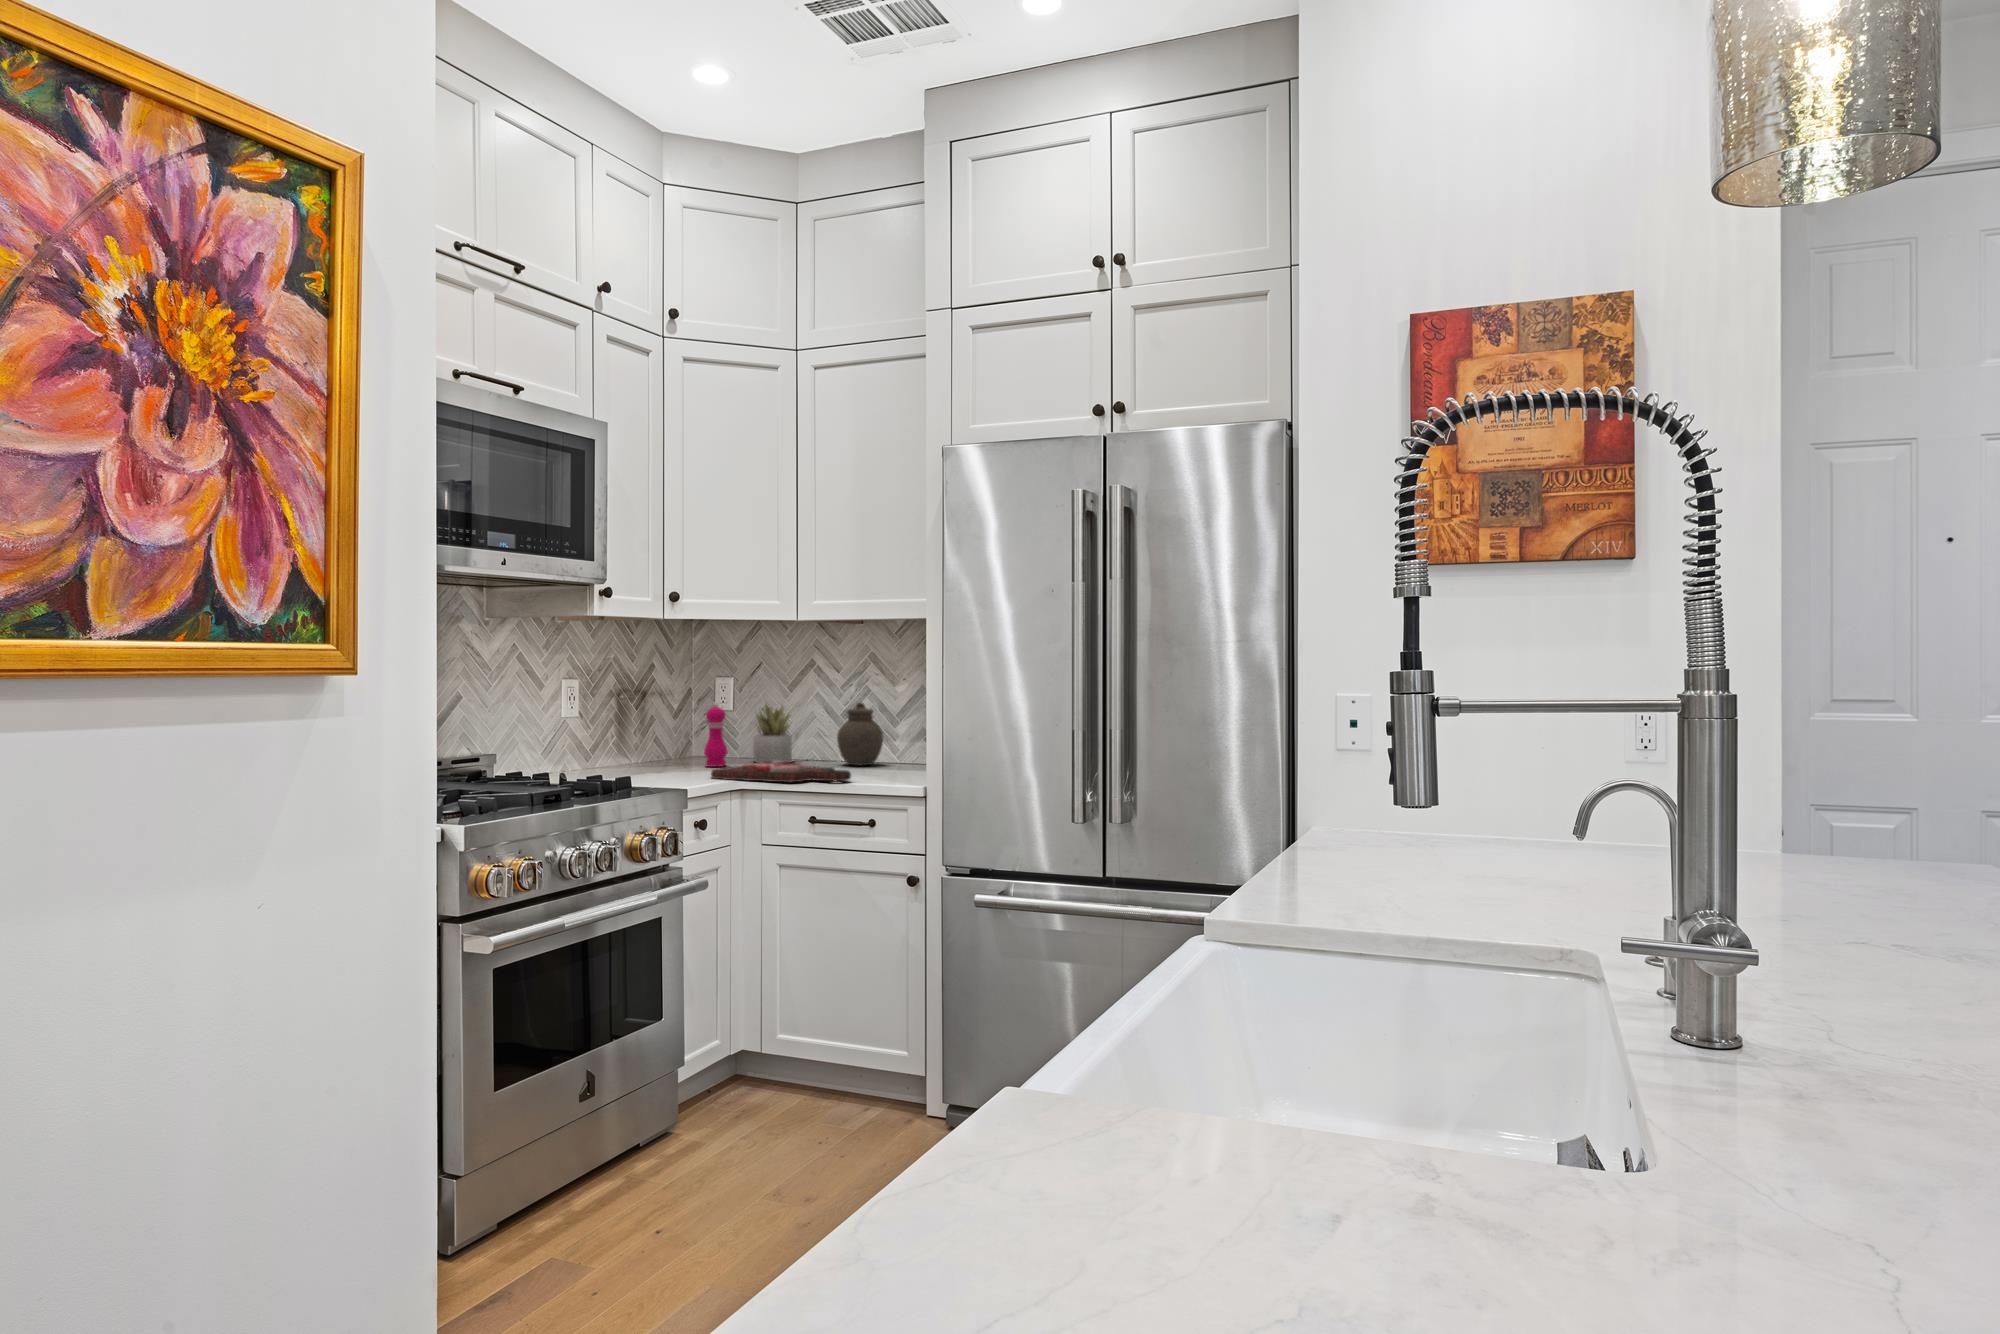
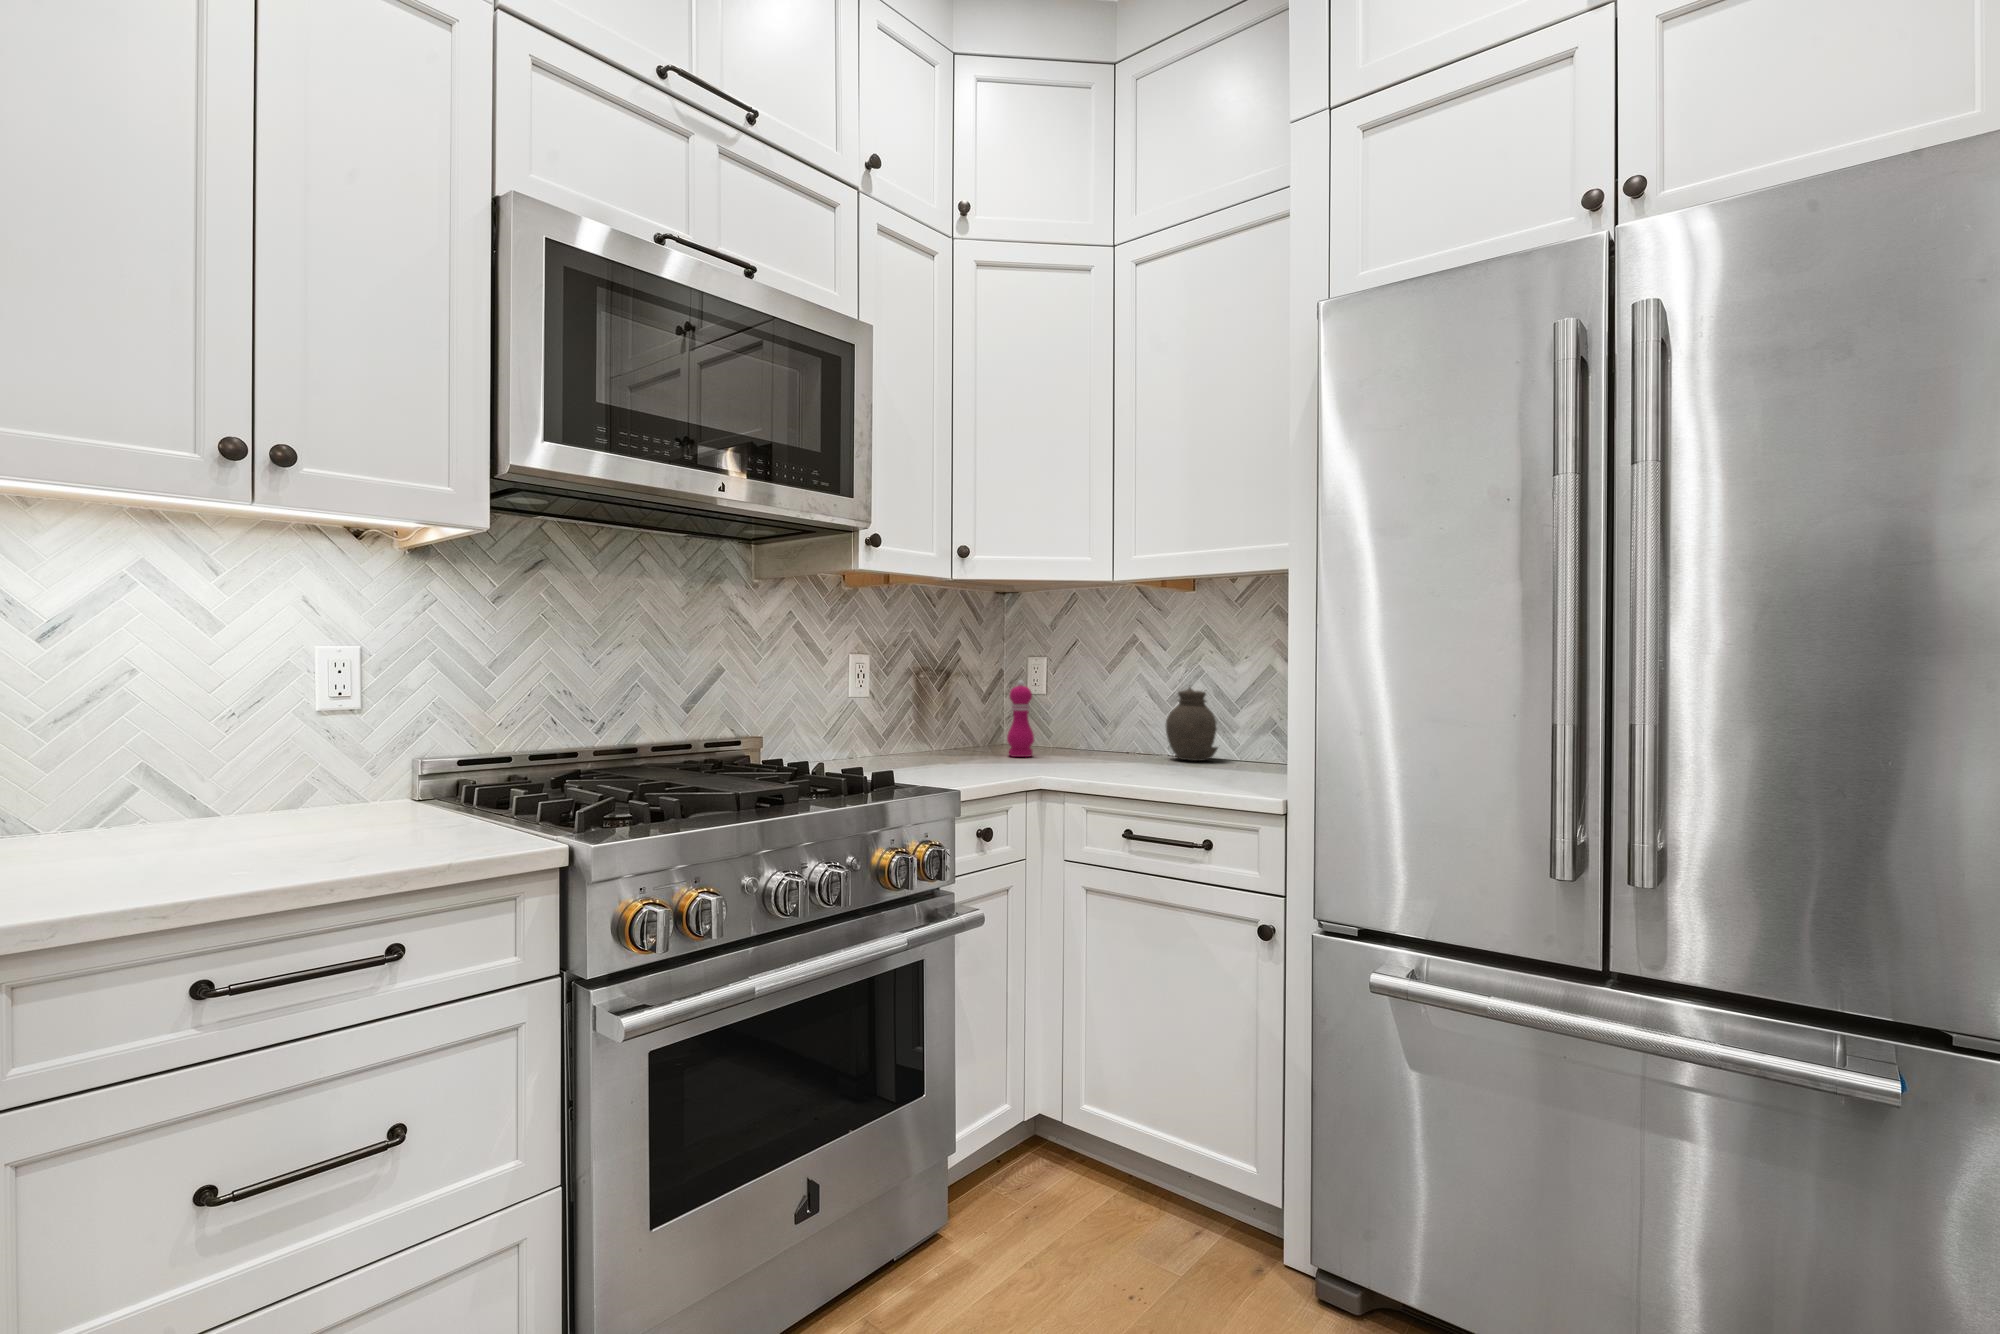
succulent plant: present [753,704,792,763] -> none [1063,680,1112,754]
cutting board: present [711,760,851,782] -> none [1005,754,1181,785]

